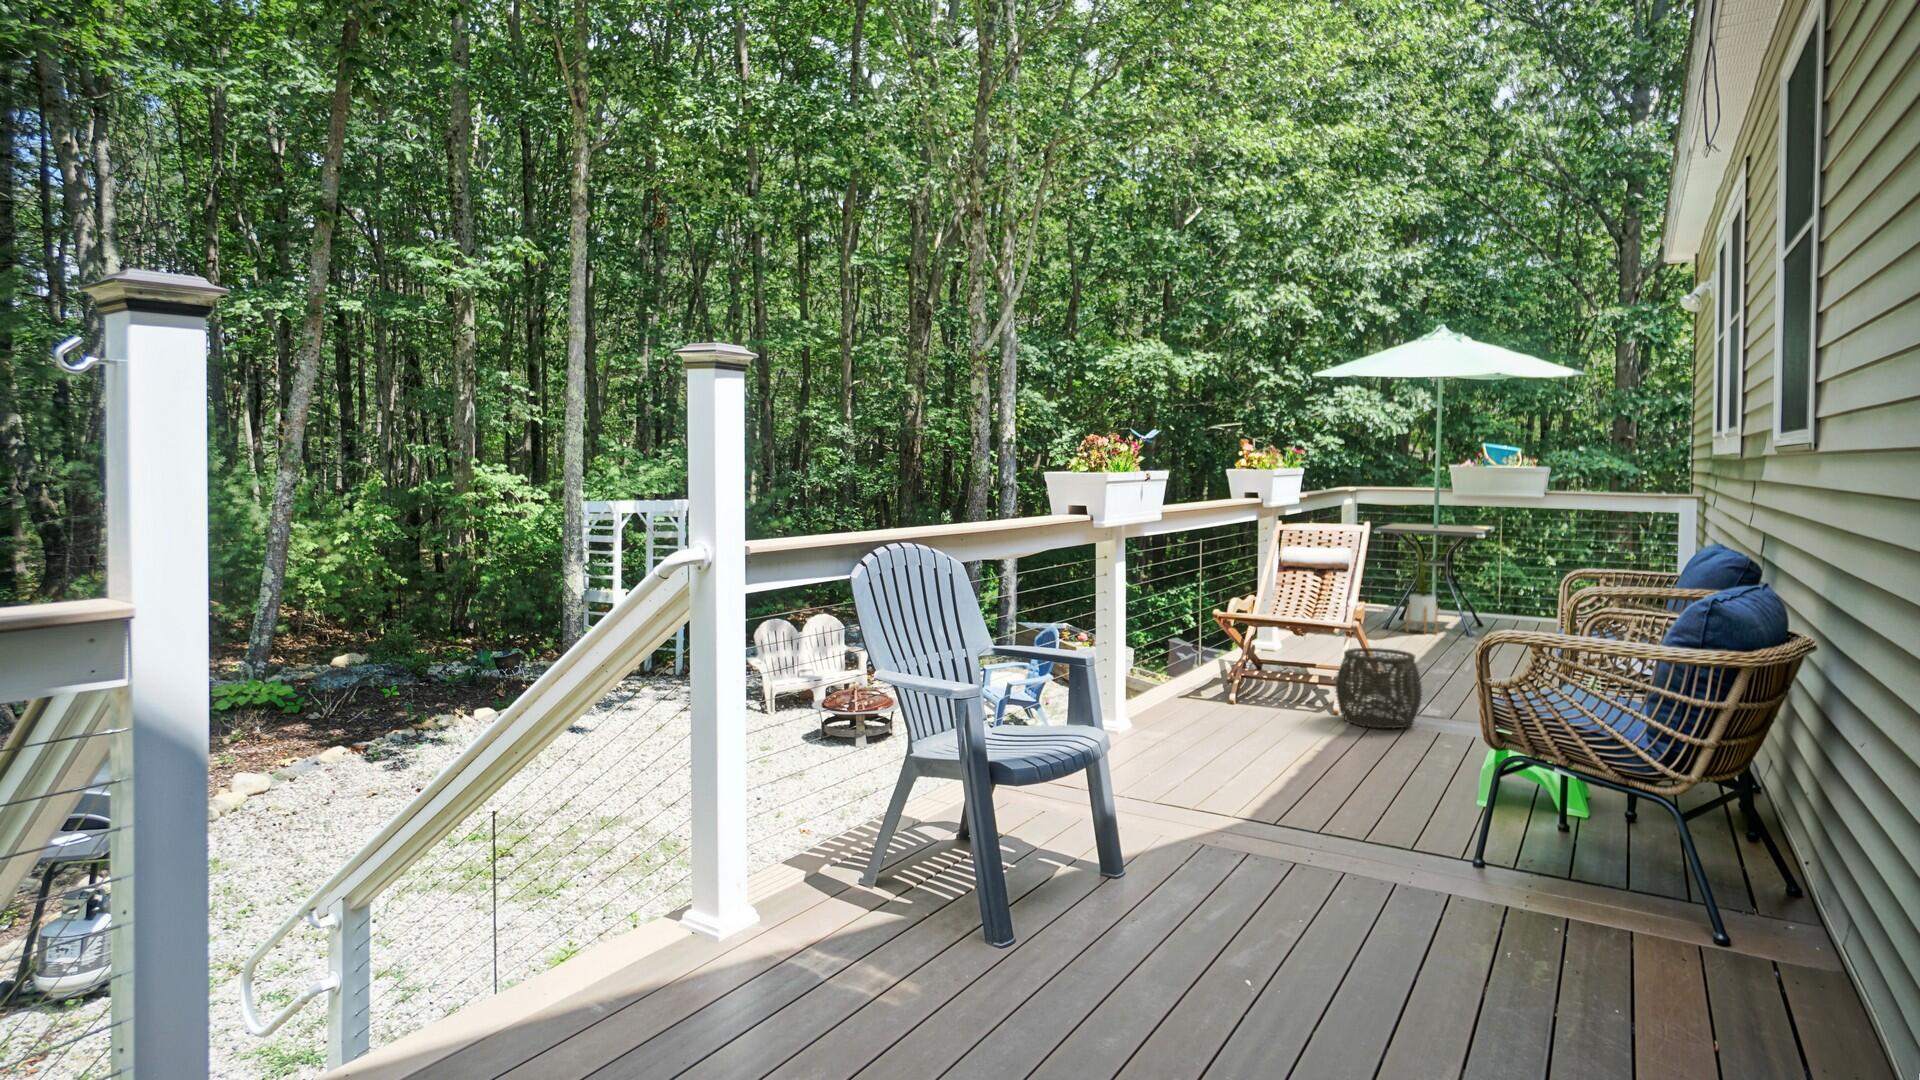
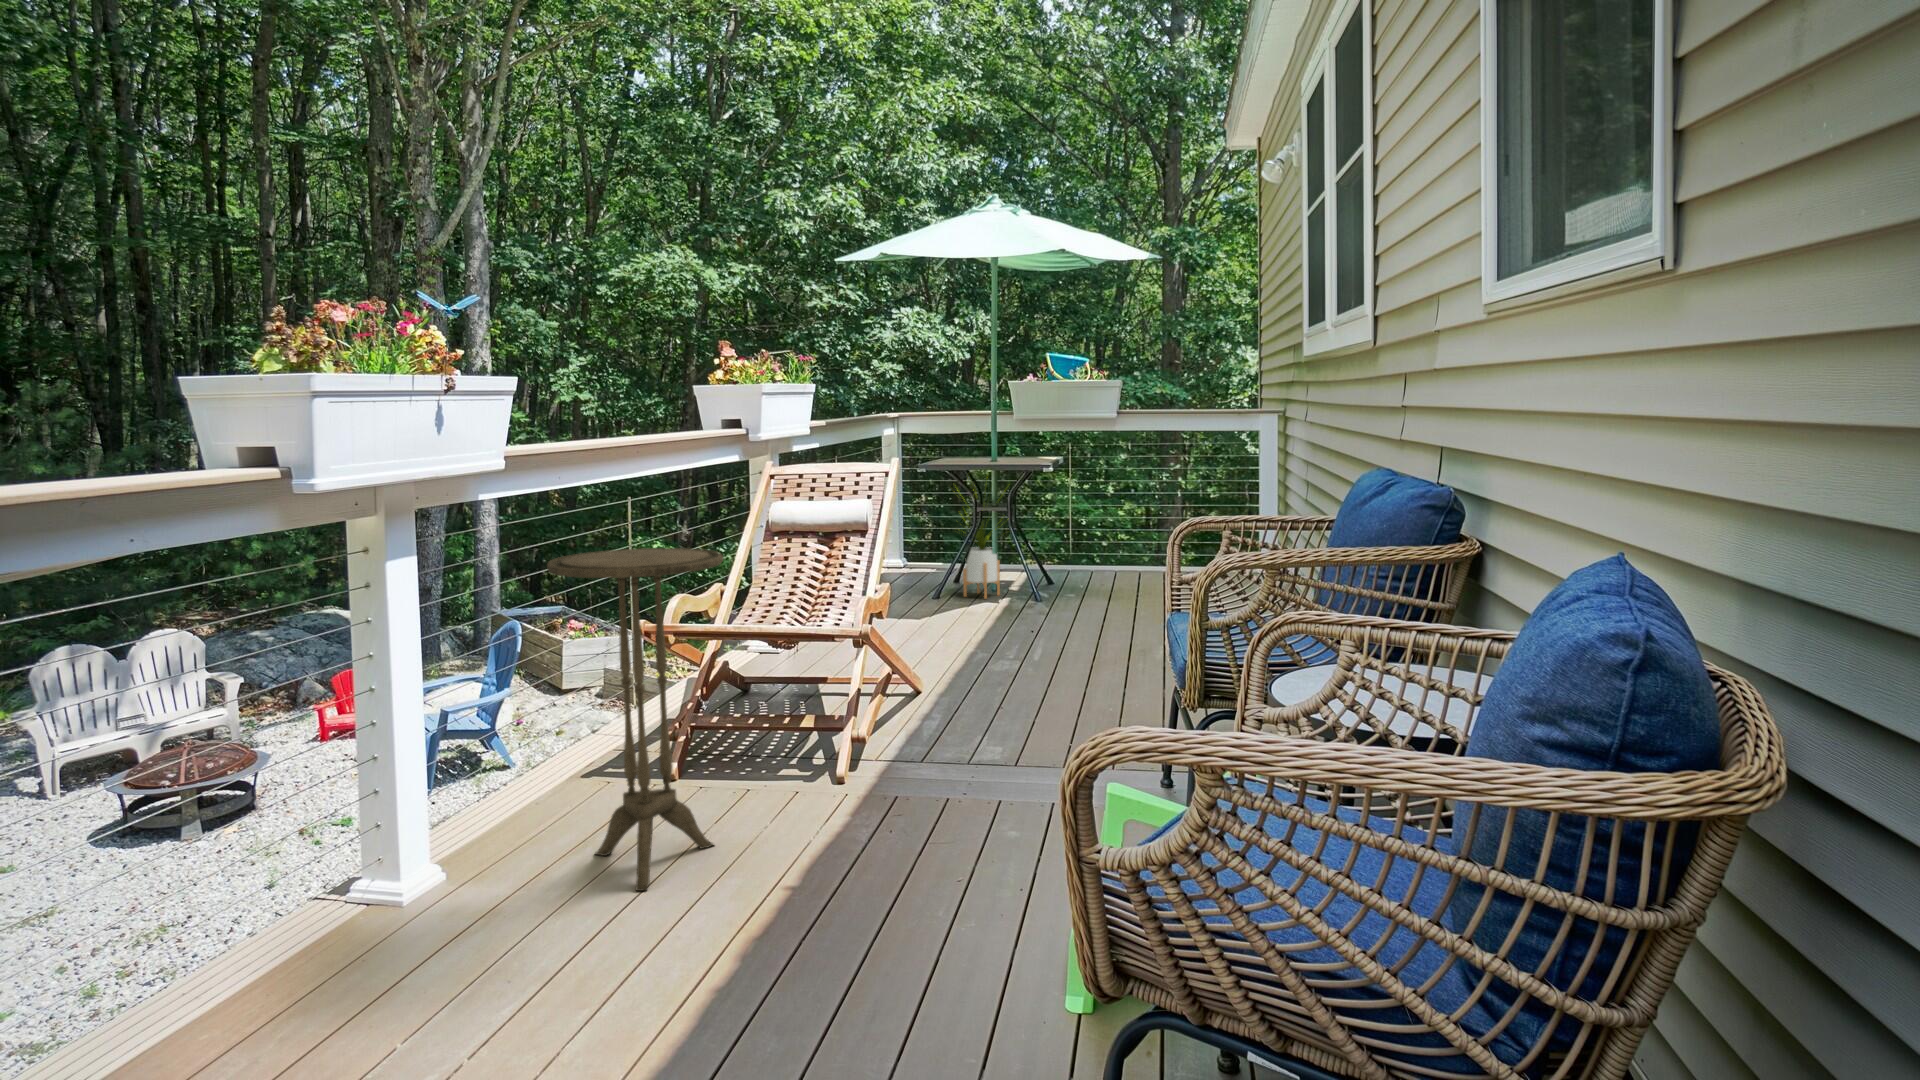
side table: none [1212,571,1299,741] -> present [547,548,723,891]
woven basket: present [1335,648,1422,729] -> none [818,664,961,814]

